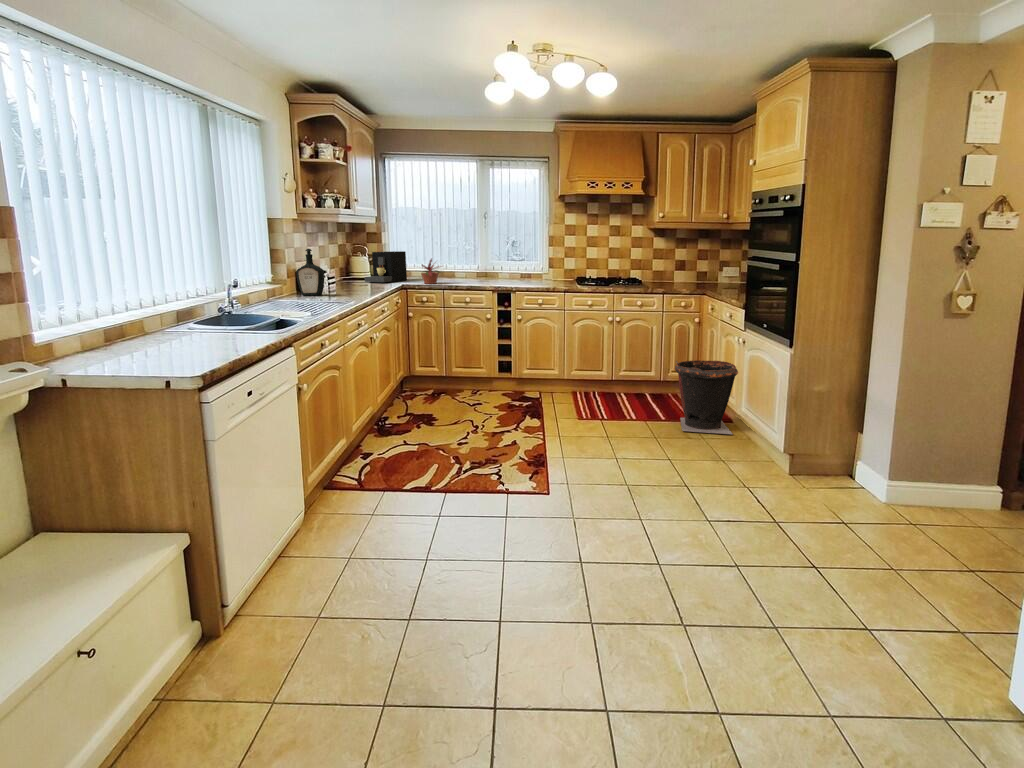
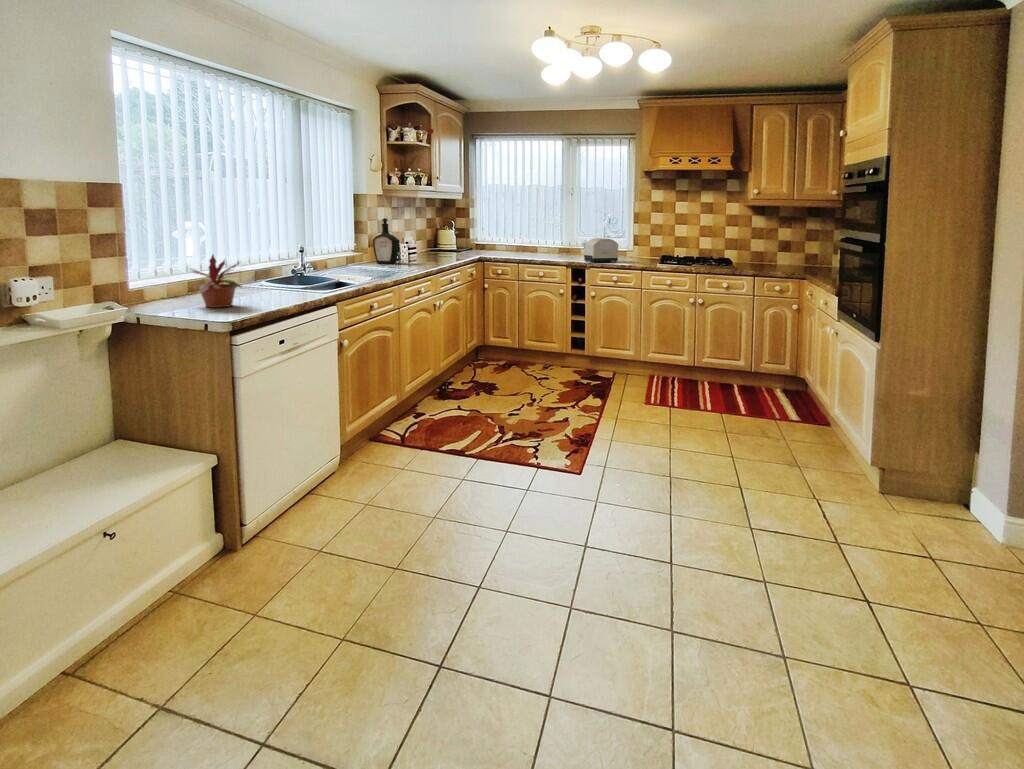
coffee maker: present [365,251,407,282] -> none [447,225,490,255]
potted plant: present [421,259,440,284] -> present [192,255,241,308]
toaster: none [501,262,538,286] -> present [581,238,618,262]
waste bin: present [675,360,738,434] -> none [746,346,815,429]

